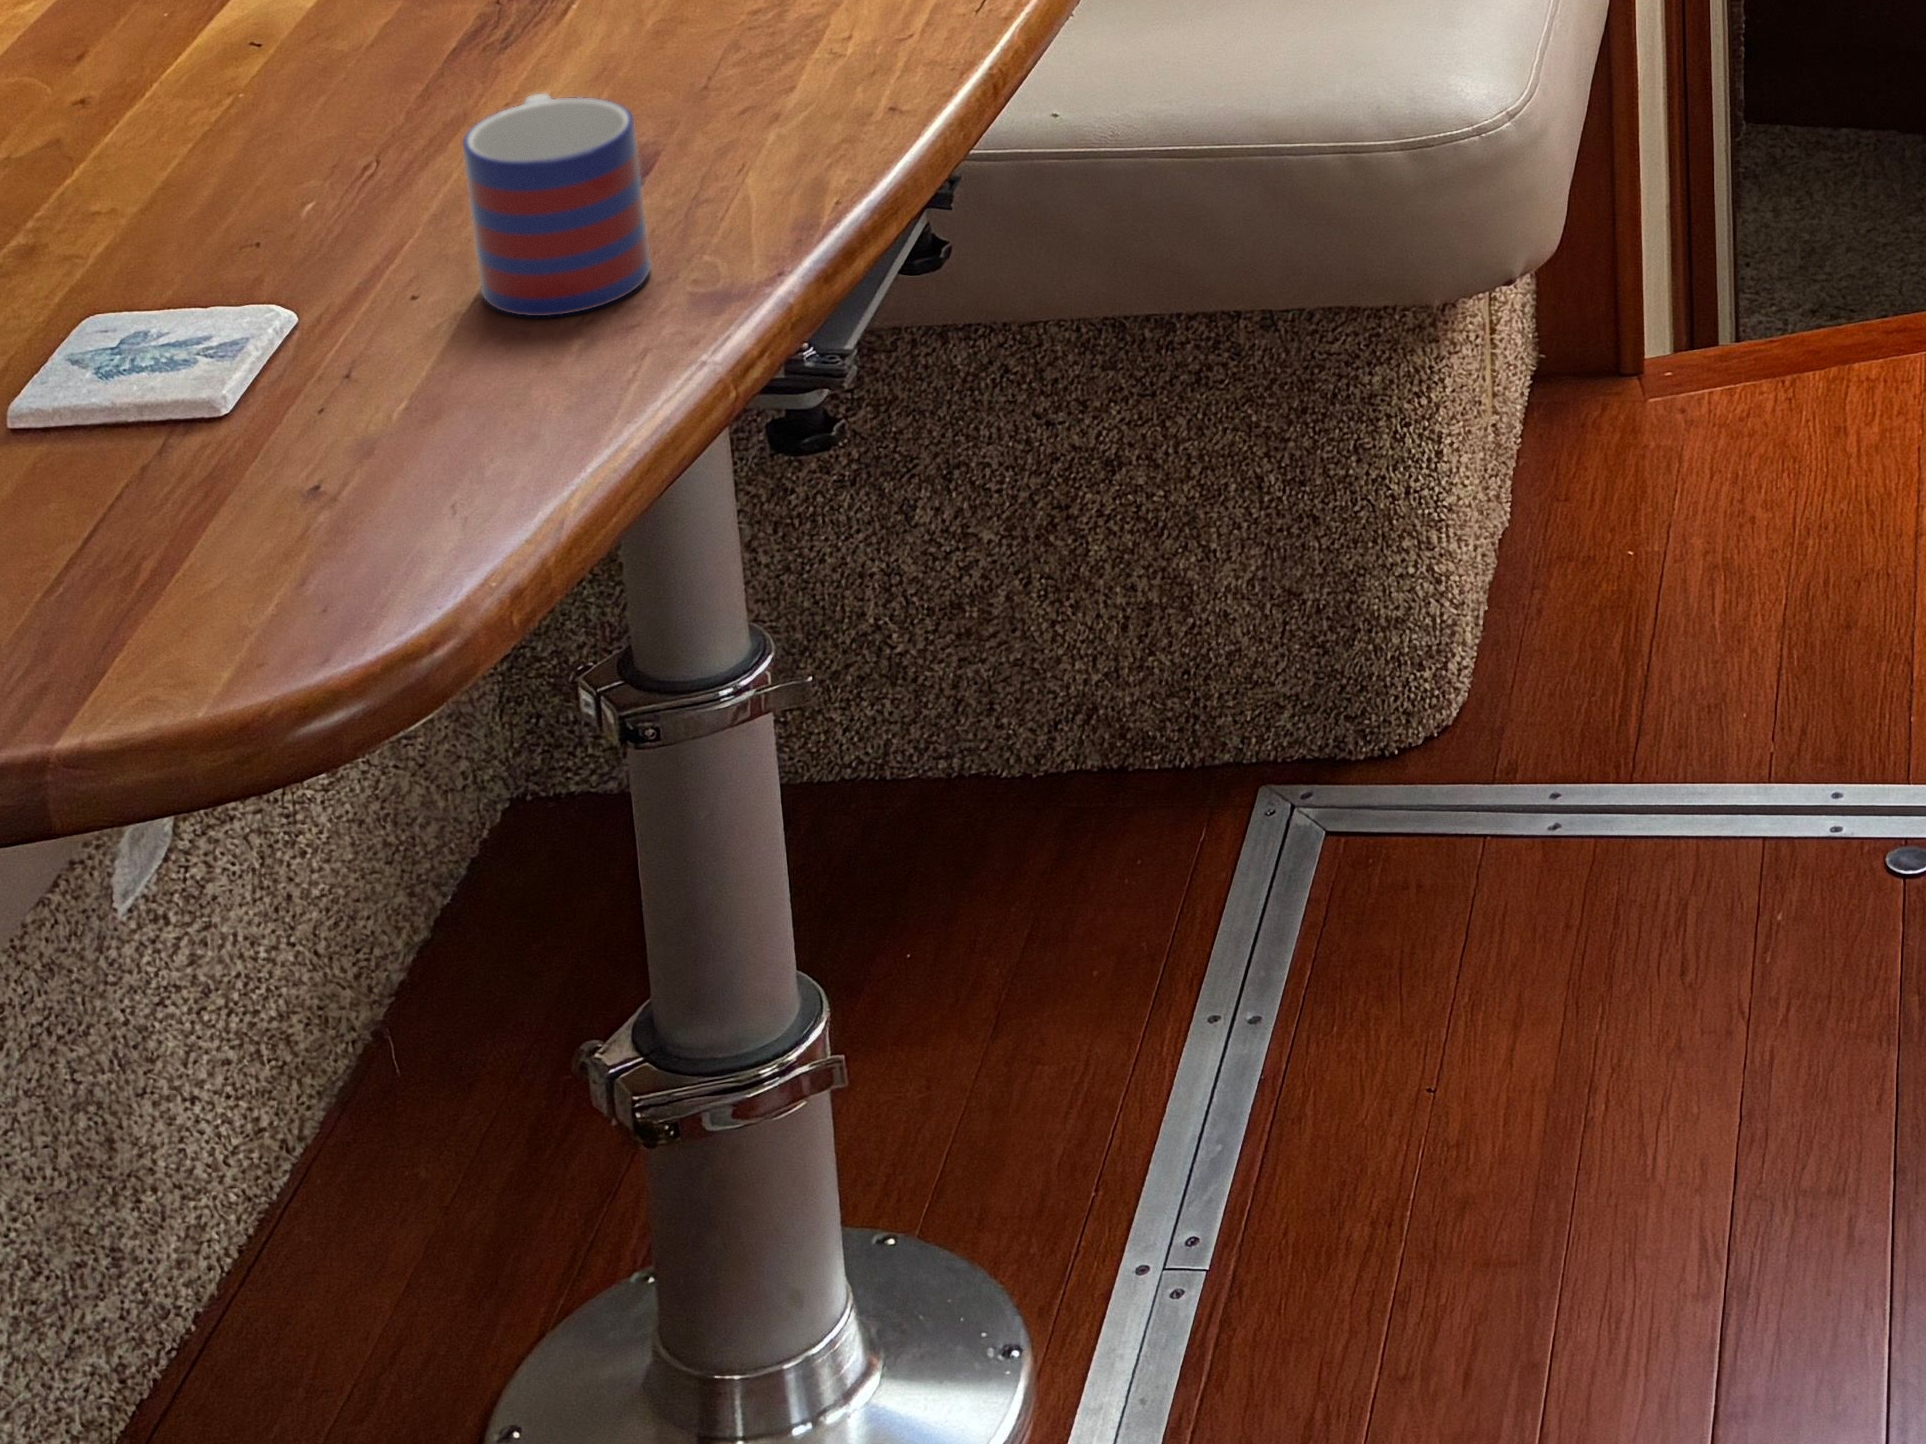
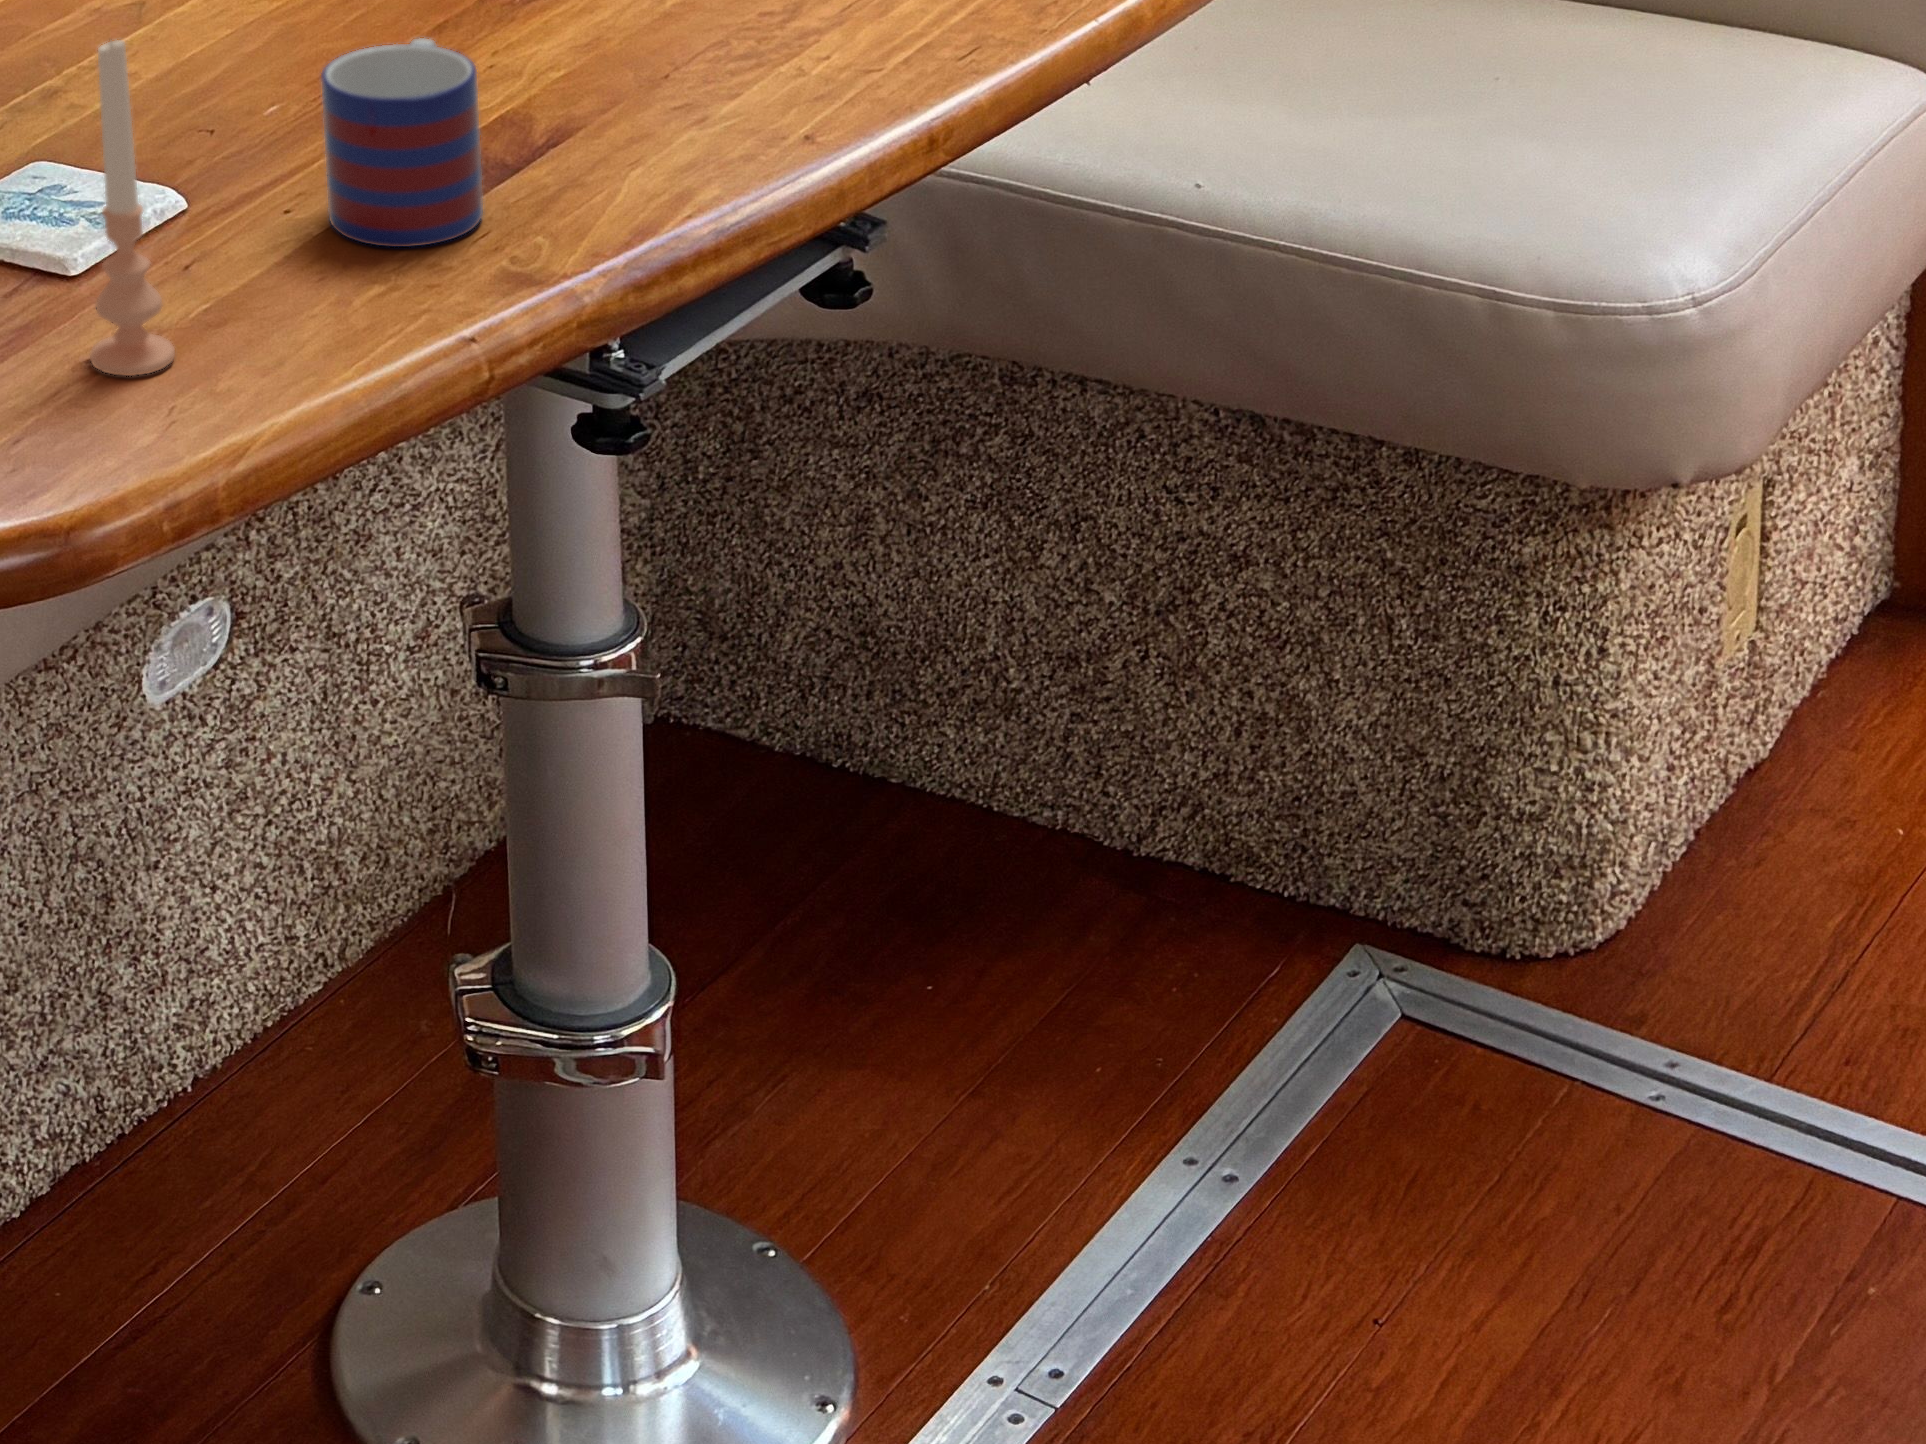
candle: none [316,146,428,513] -> present [90,40,175,376]

